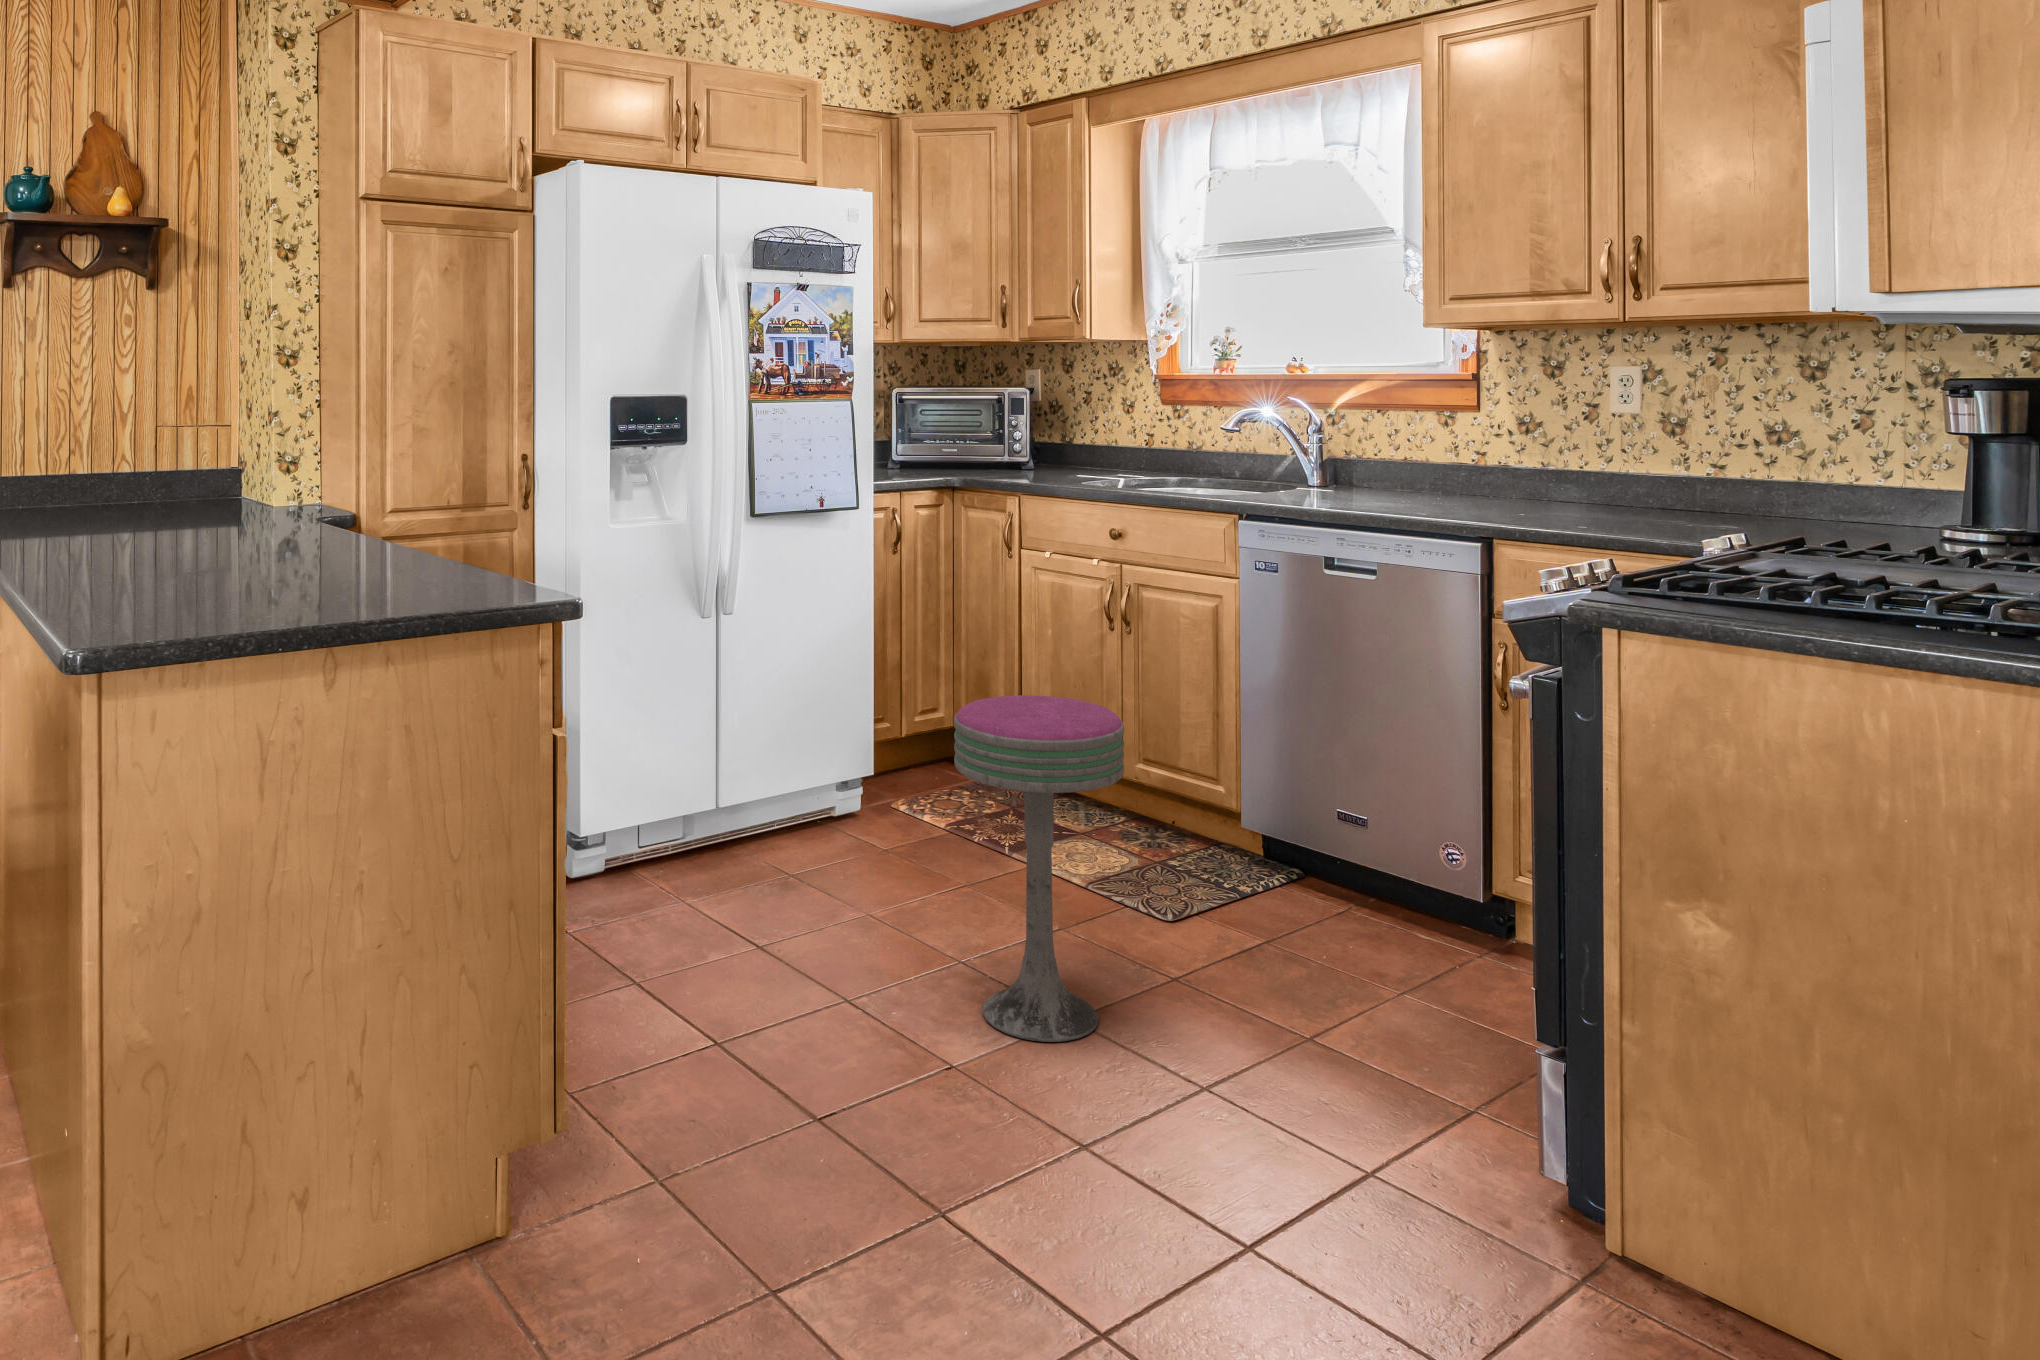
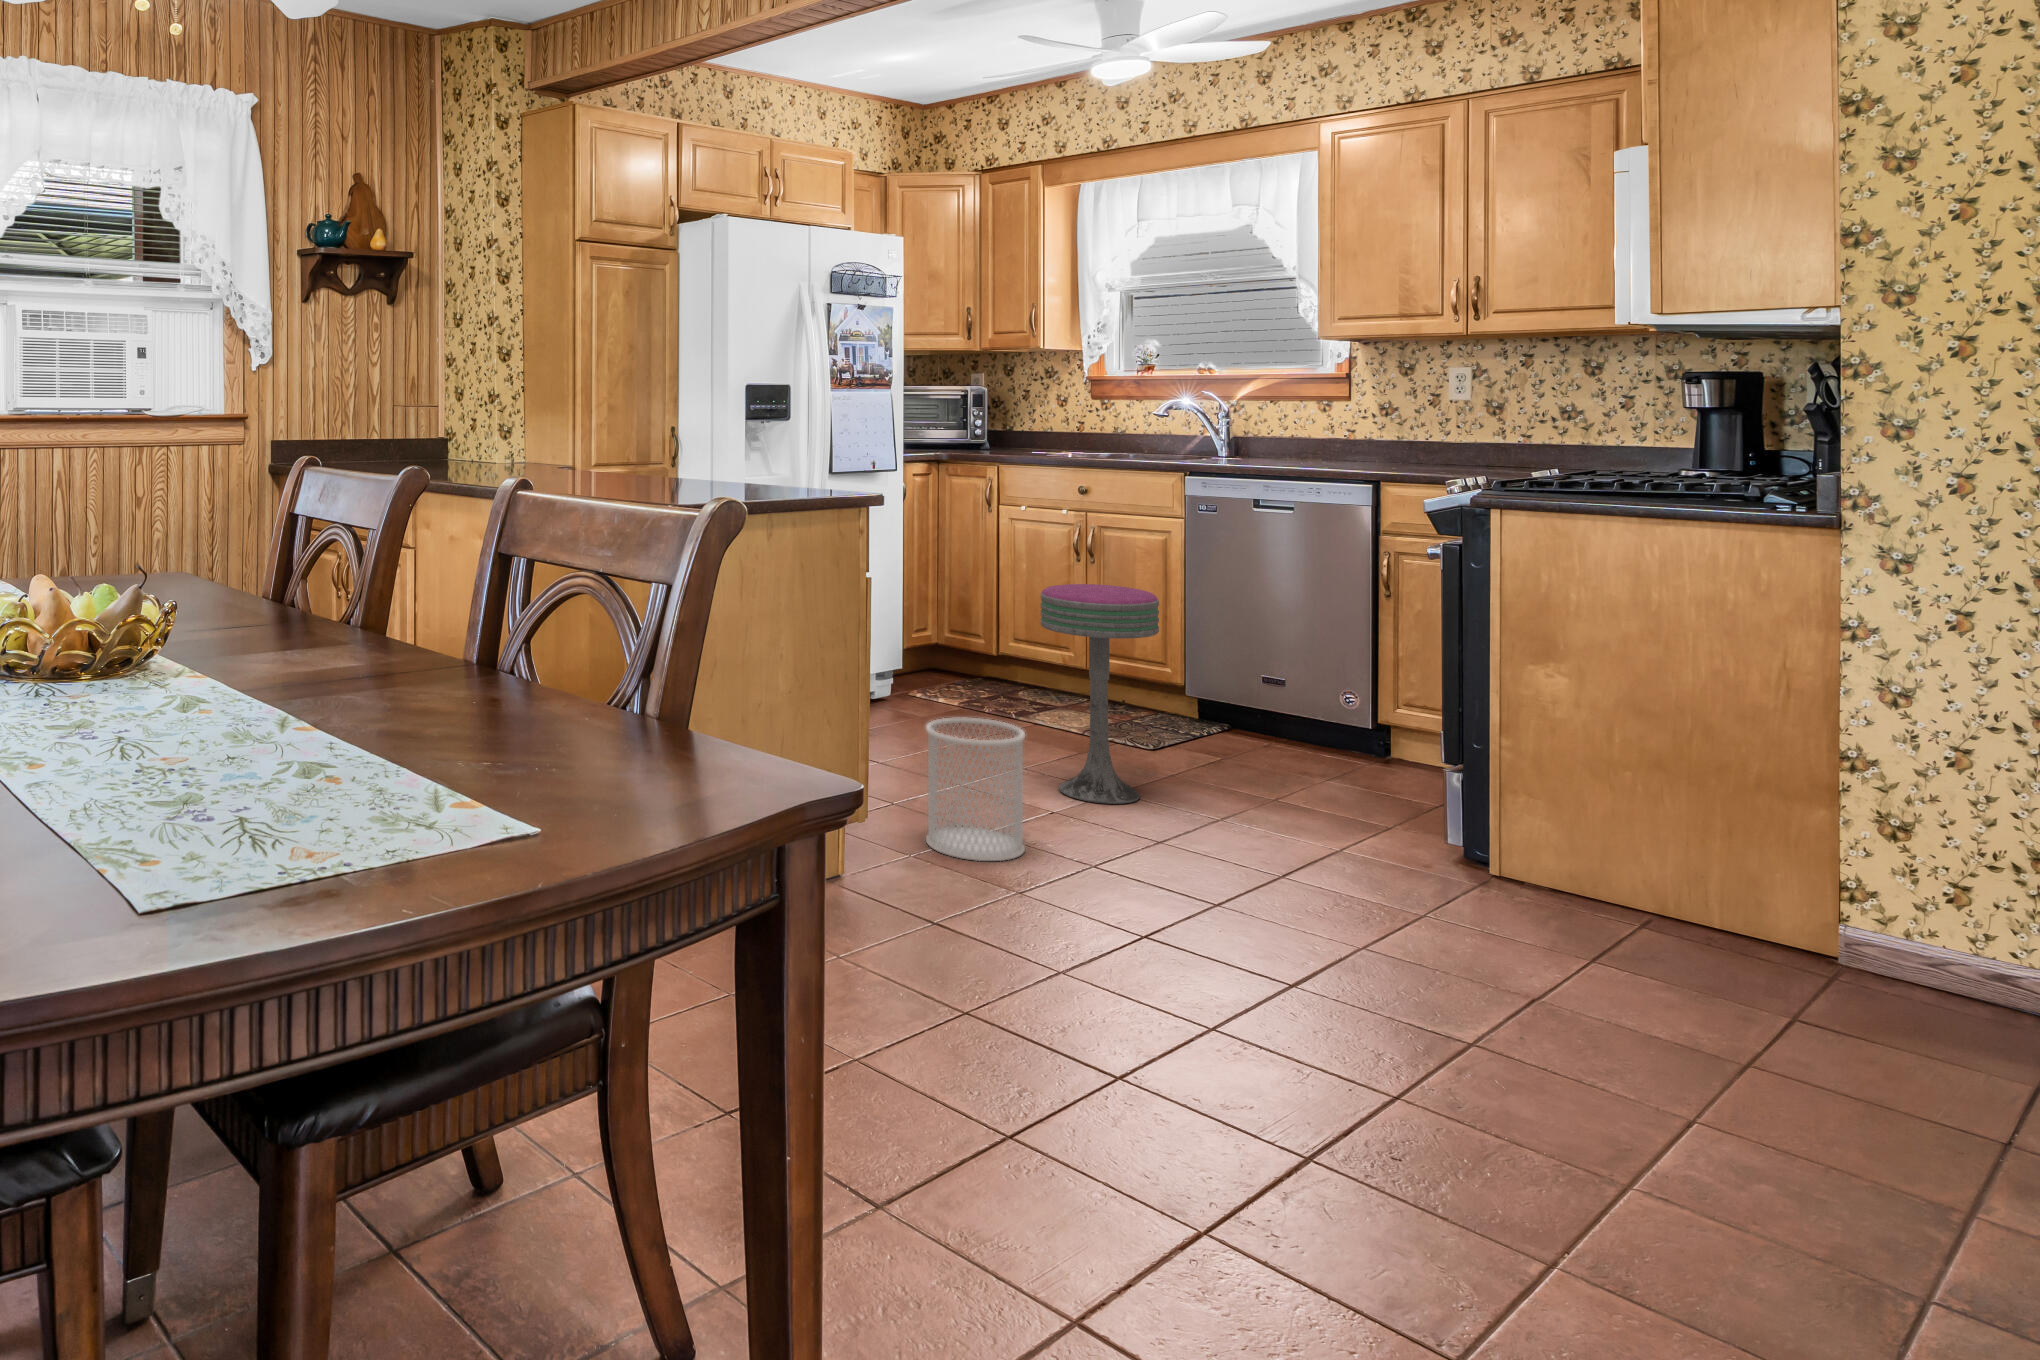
wastebasket: none [696,931,849,1191] -> present [926,718,1025,861]

